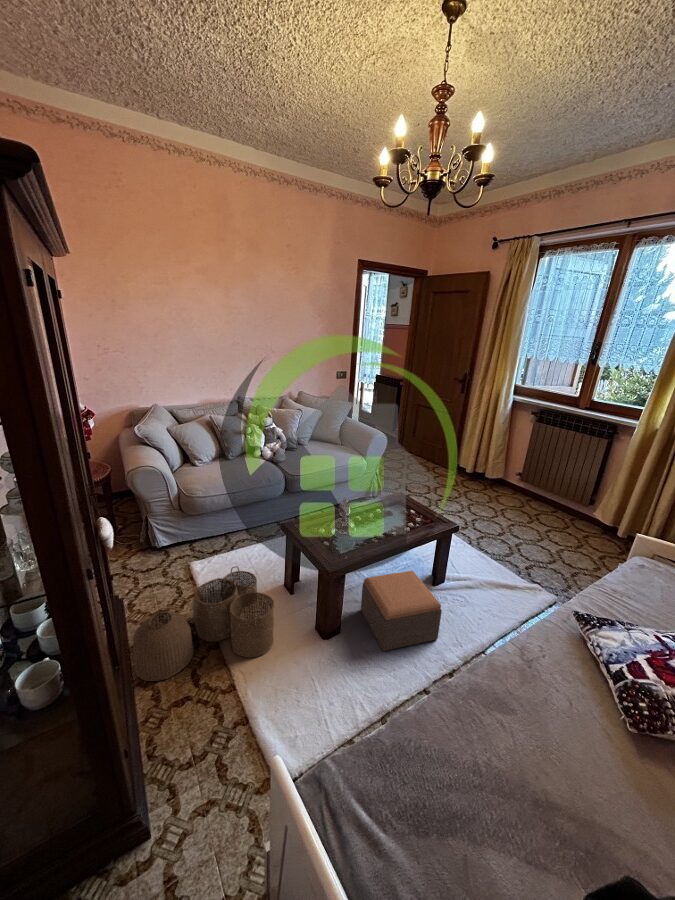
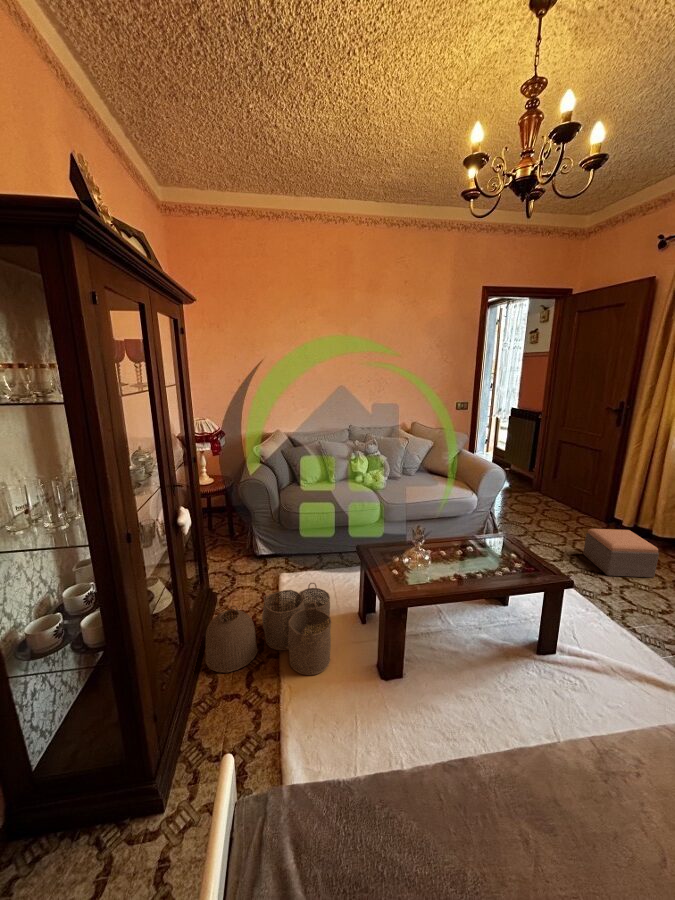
footstool: present [361,571,442,651] -> present [583,529,659,577]

